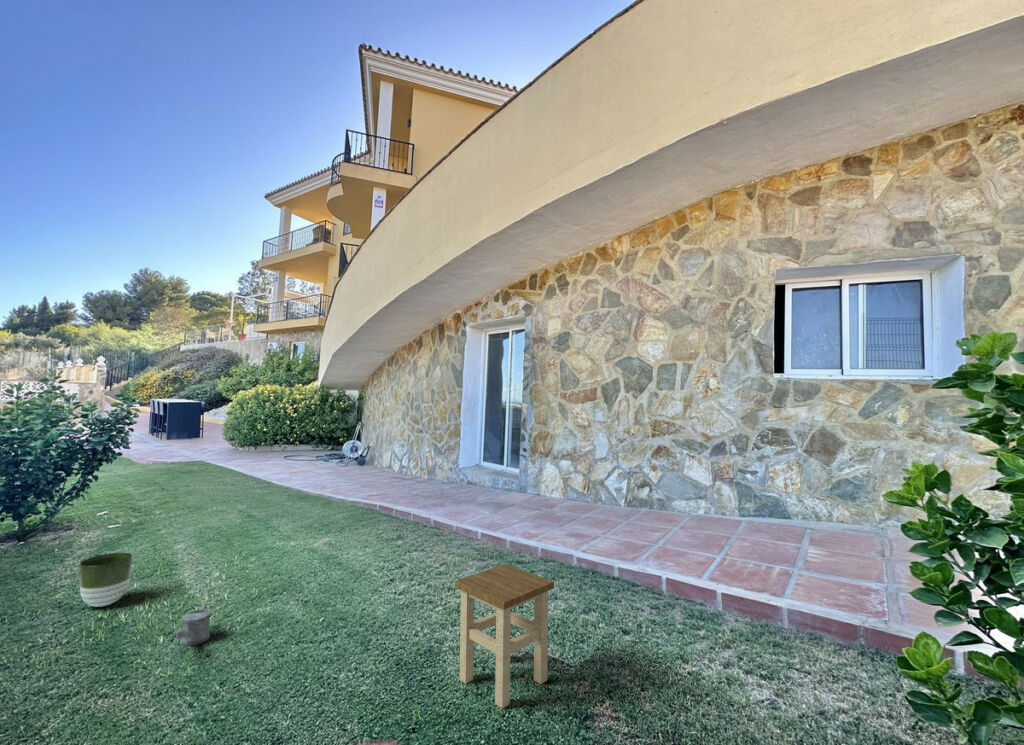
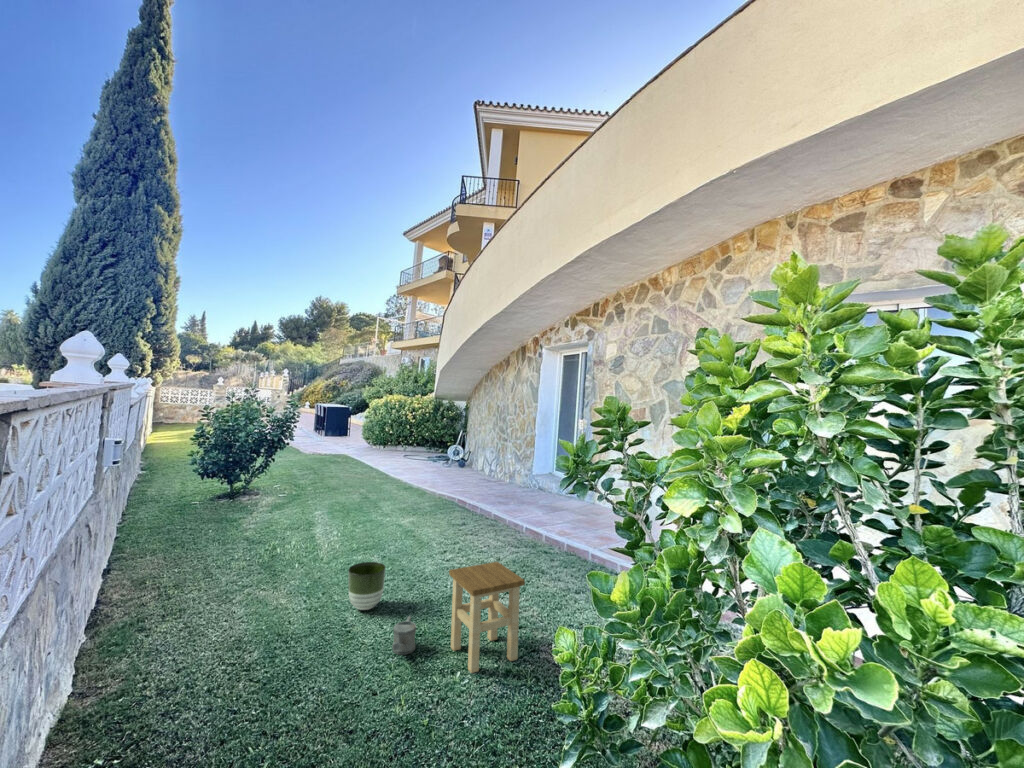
planter: present [80,553,132,607] -> present [348,562,385,610]
watering can: present [176,605,211,646] -> present [392,616,416,655]

